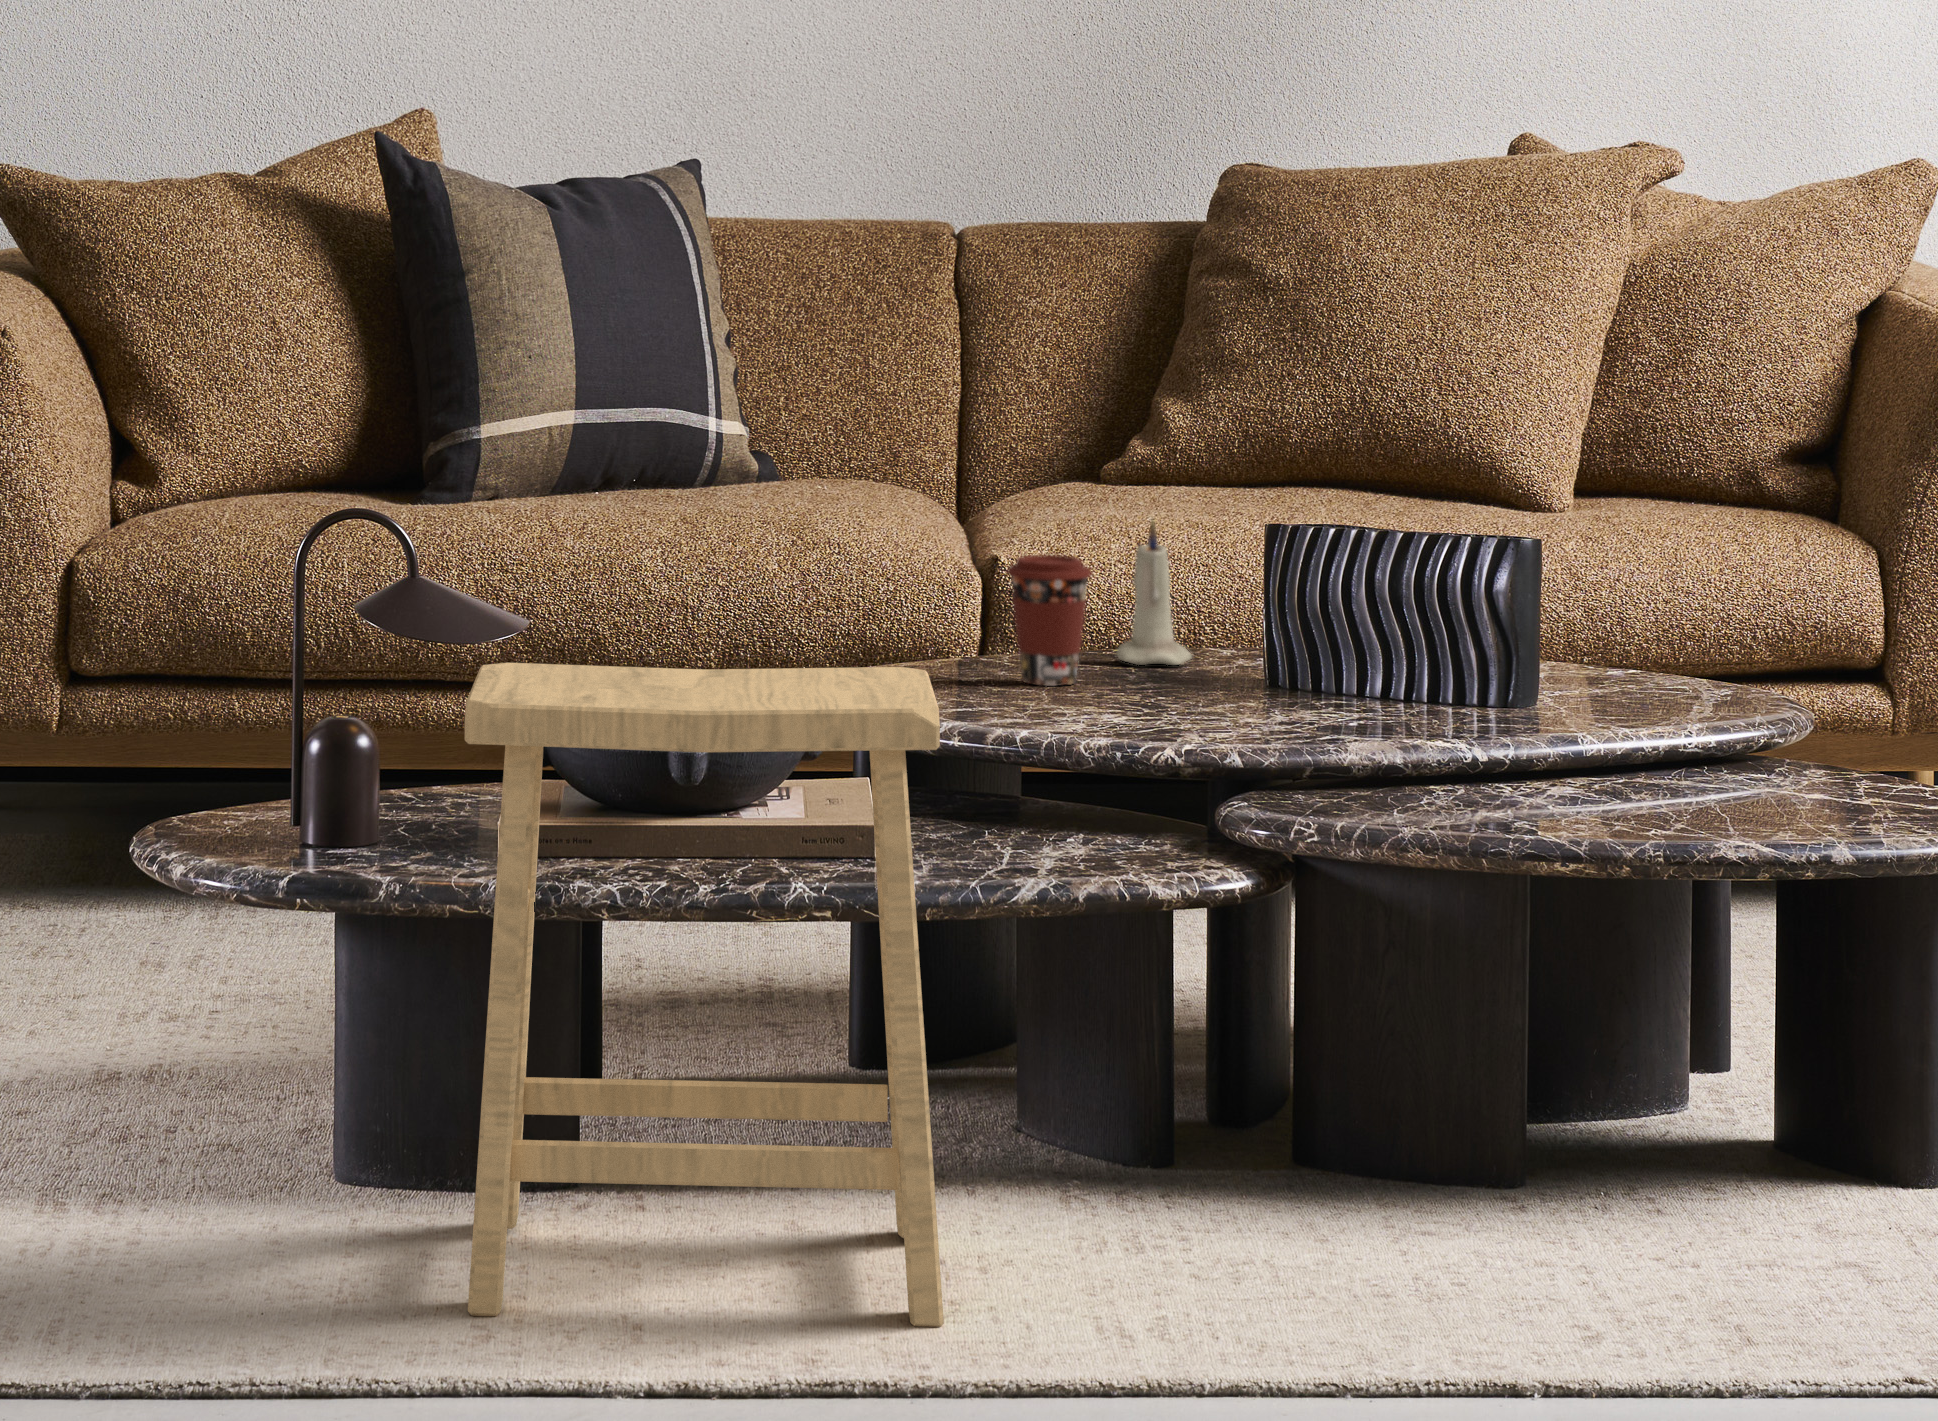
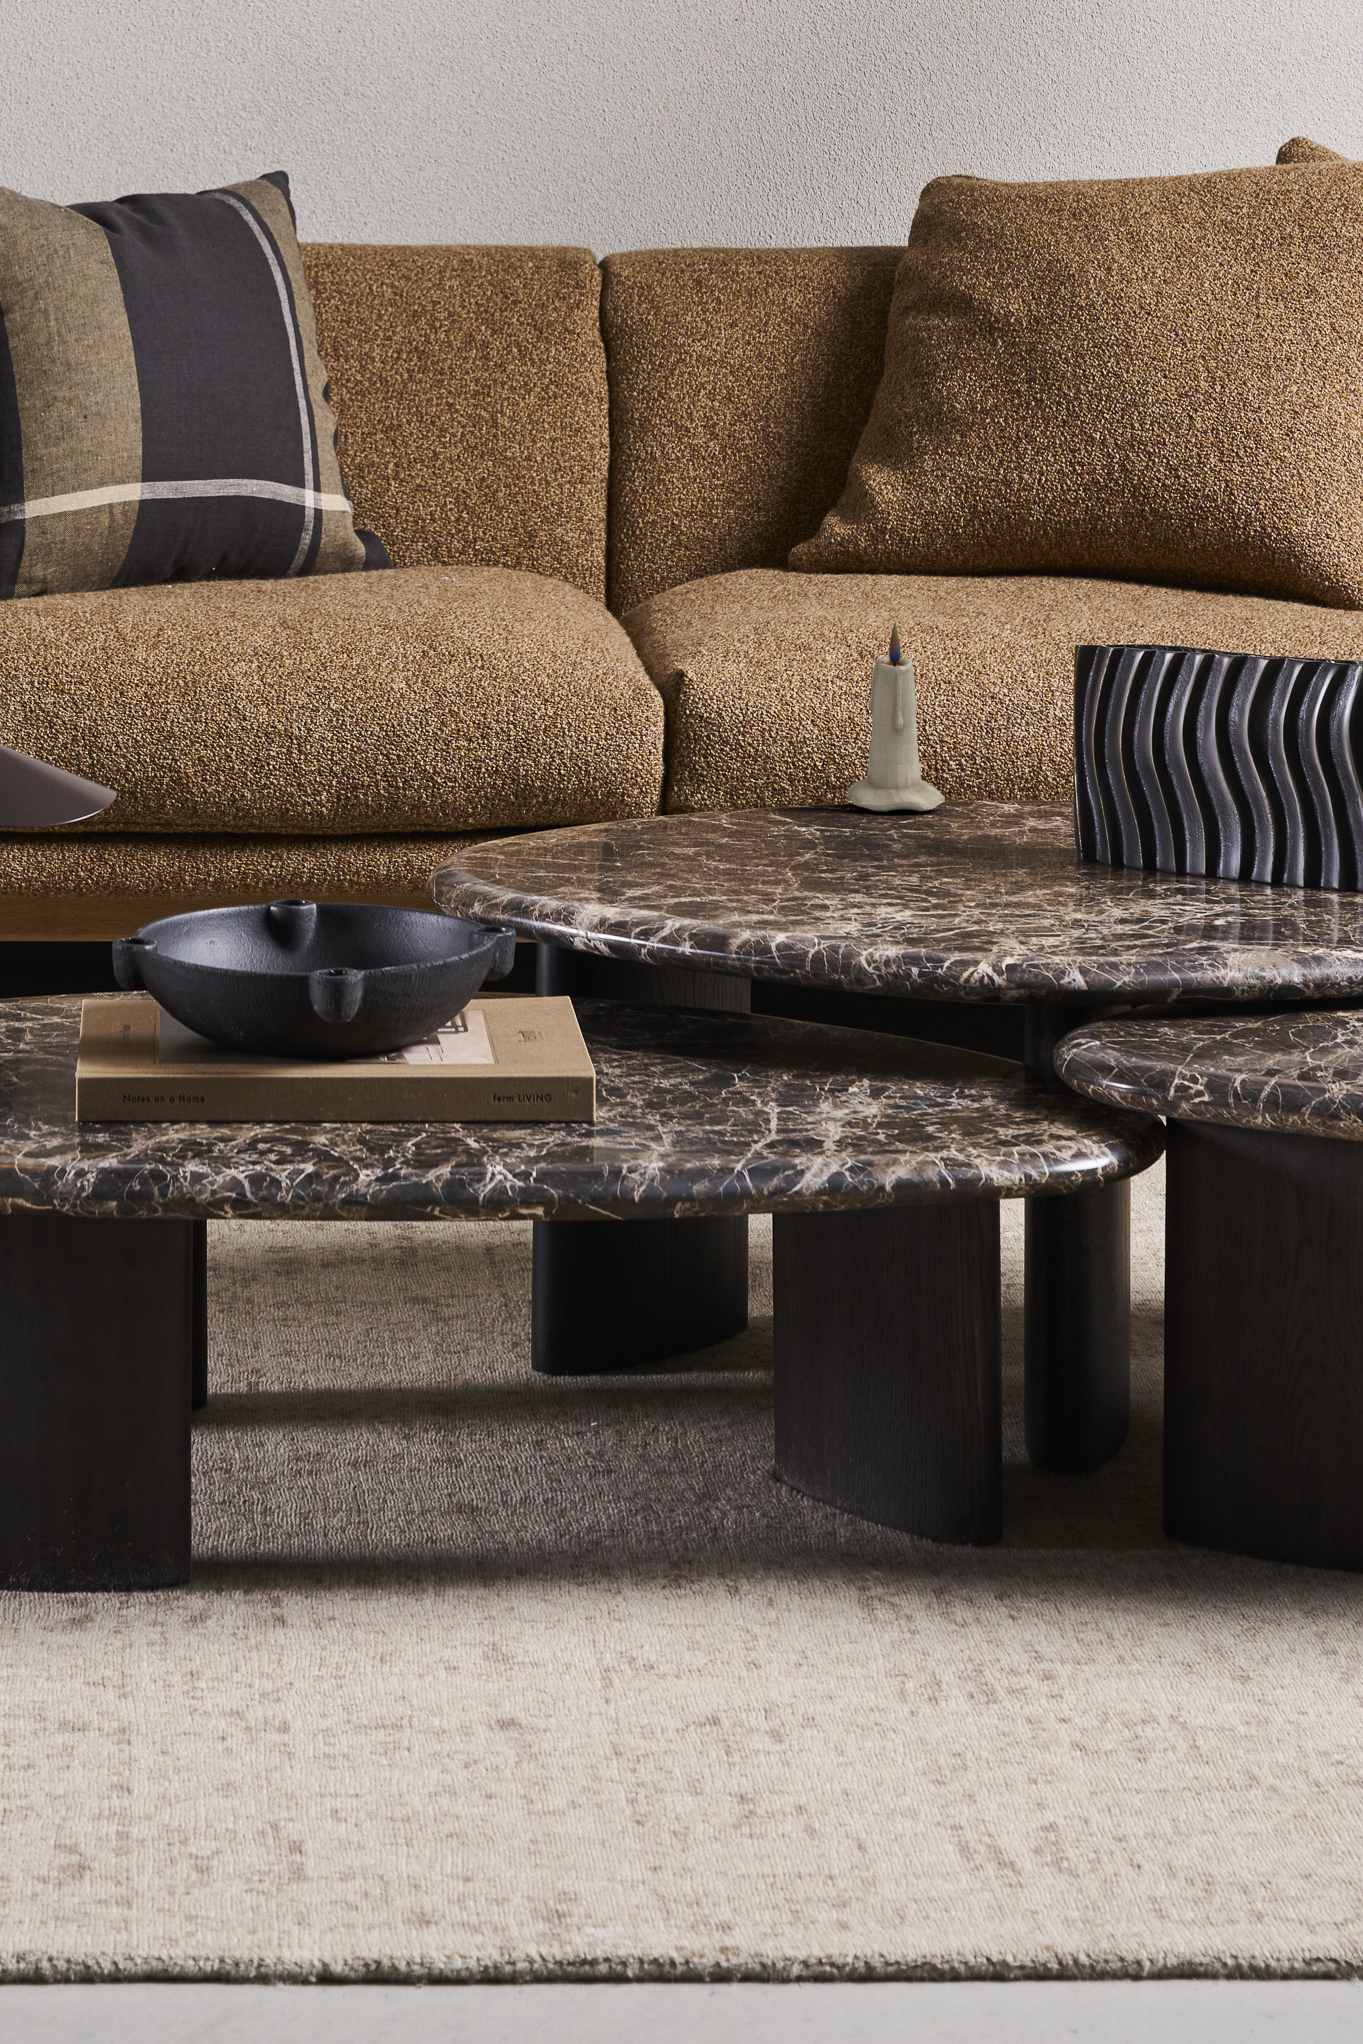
coffee cup: present [1007,555,1092,686] -> none [723,676,835,848]
footstool: present [465,663,944,1327] -> none [41,864,727,1815]

